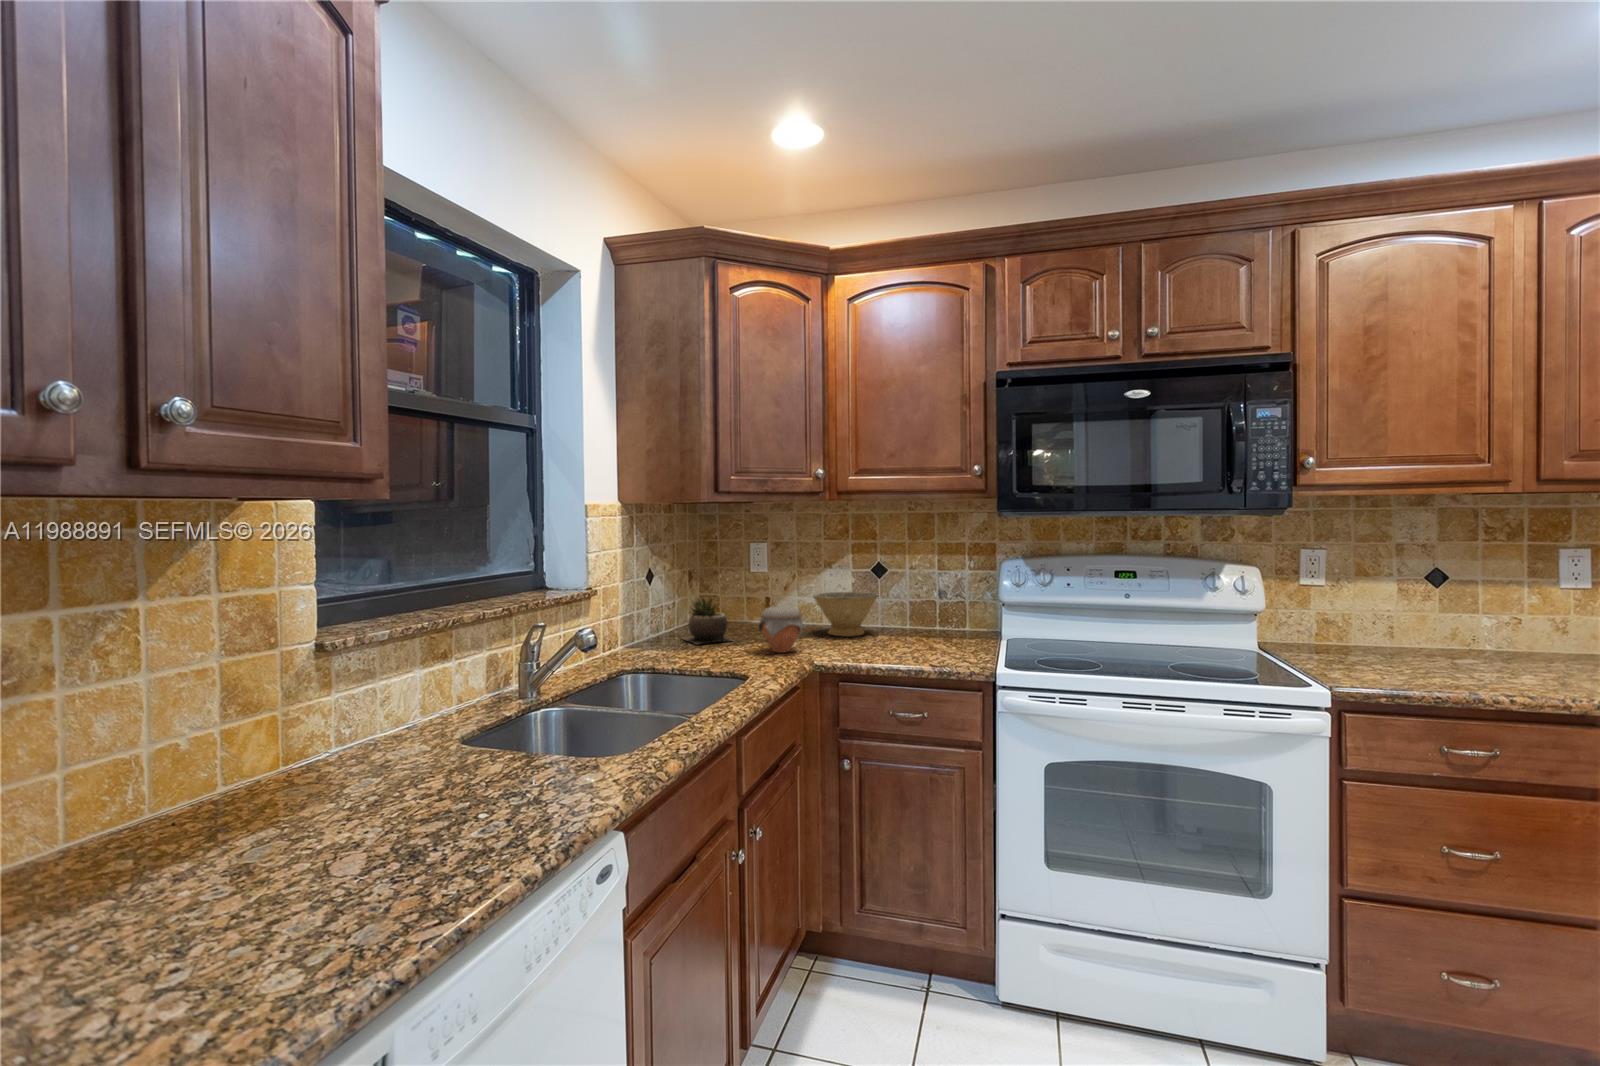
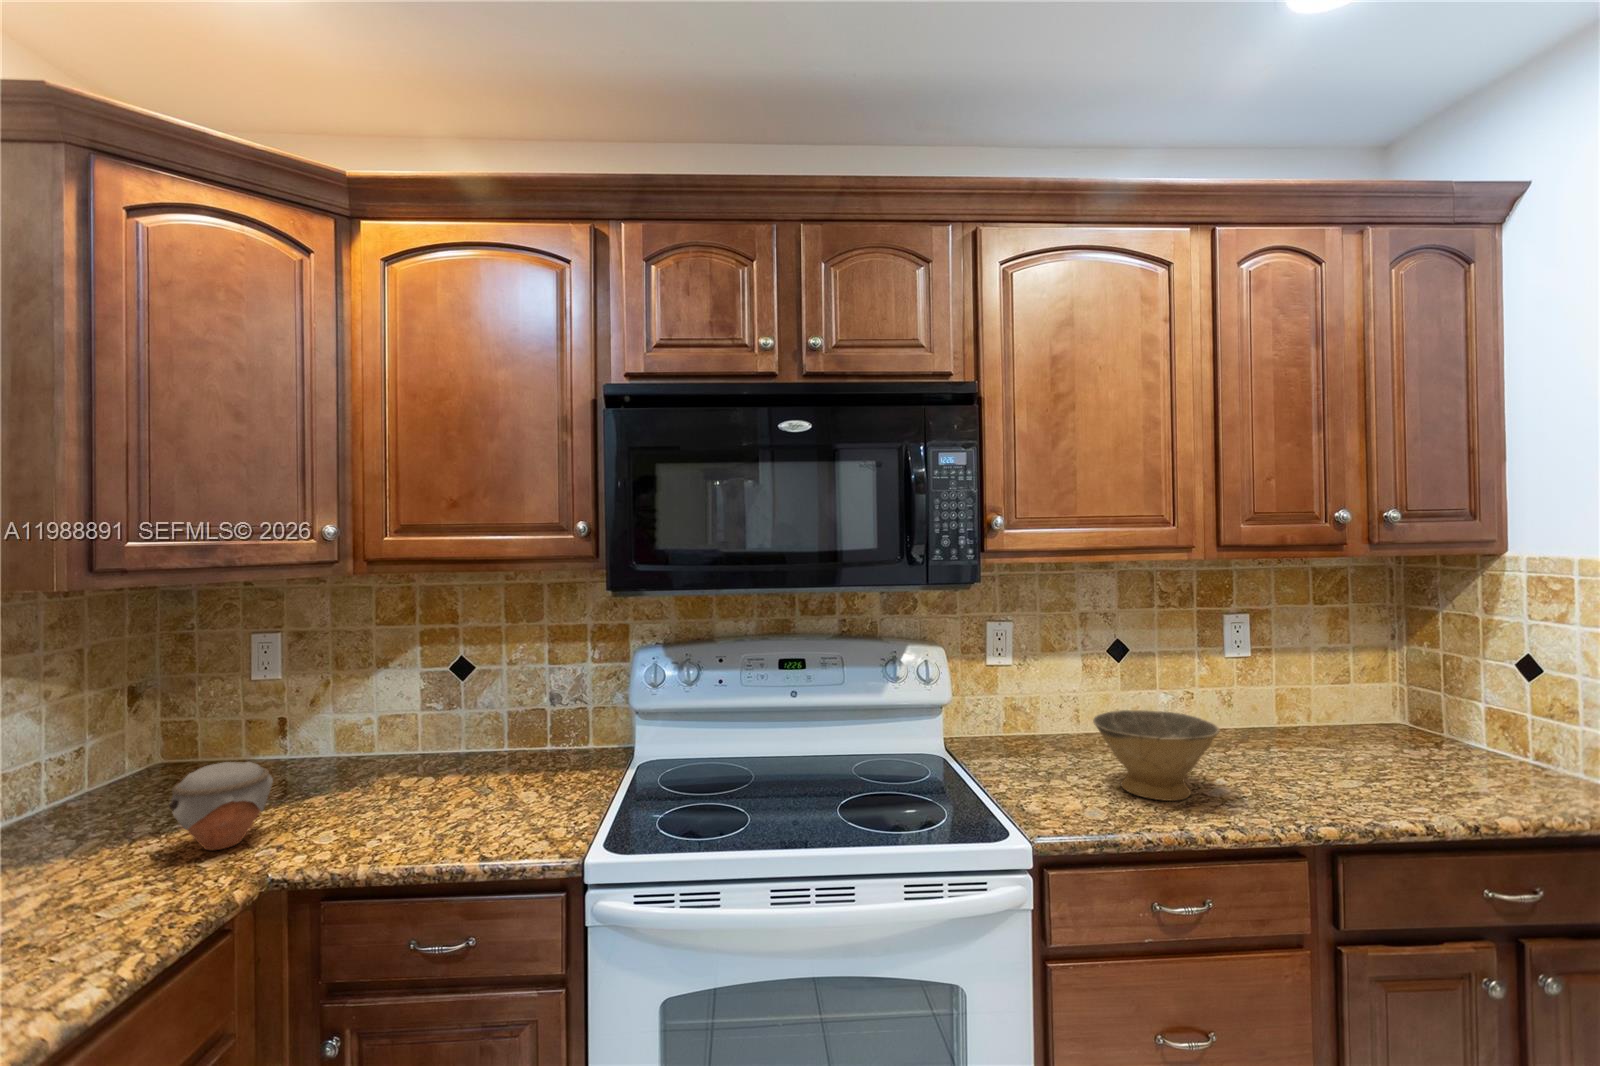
bowl: present [813,592,878,636] -> present [1093,710,1219,801]
succulent plant: present [684,597,731,644] -> none [45,743,156,843]

